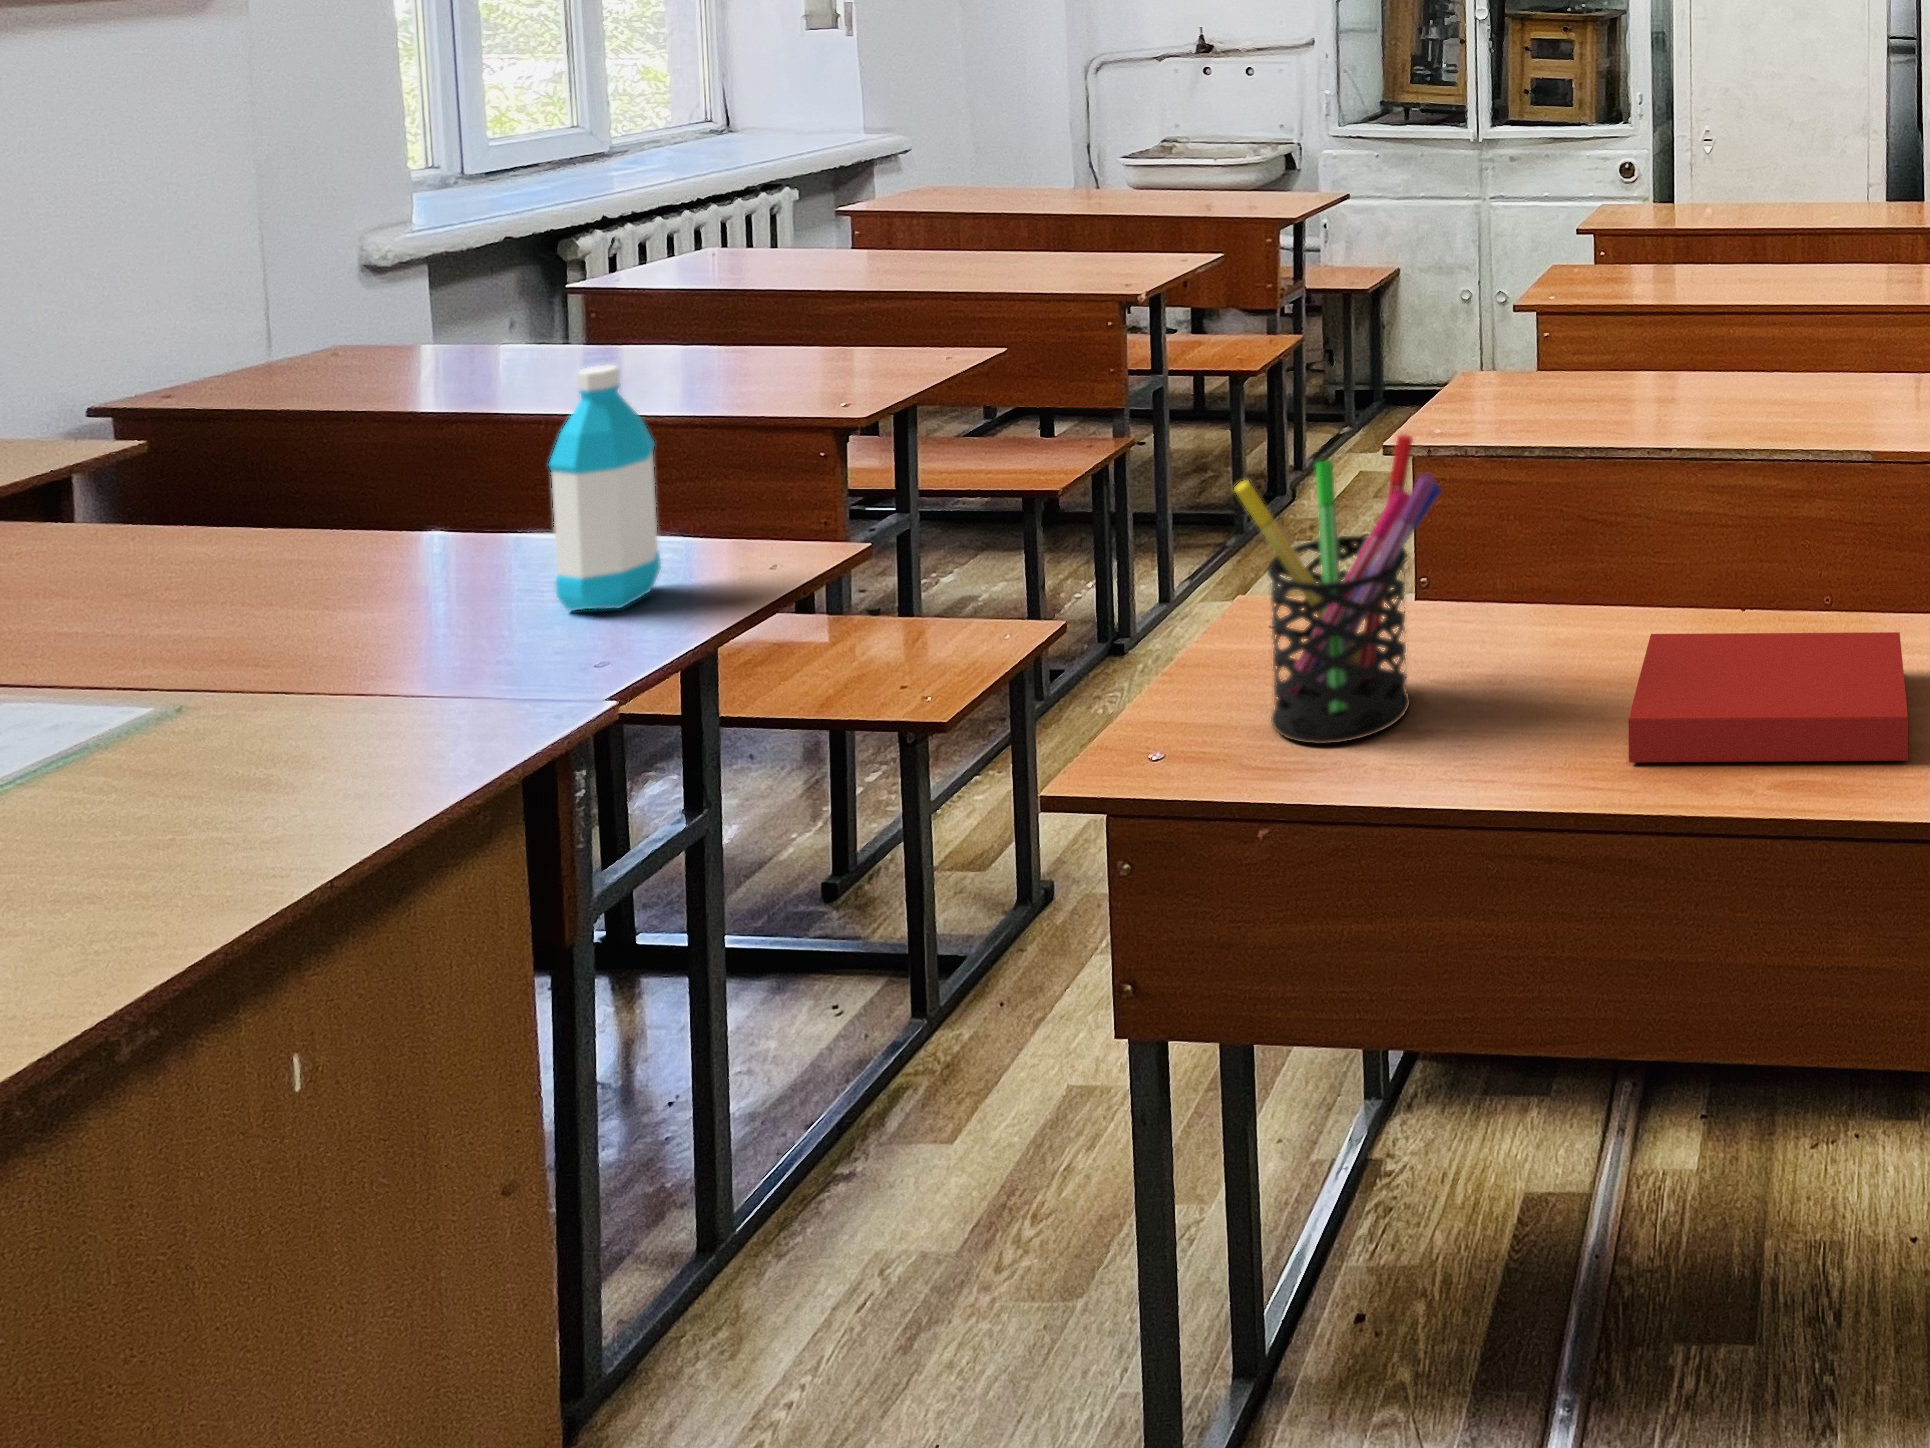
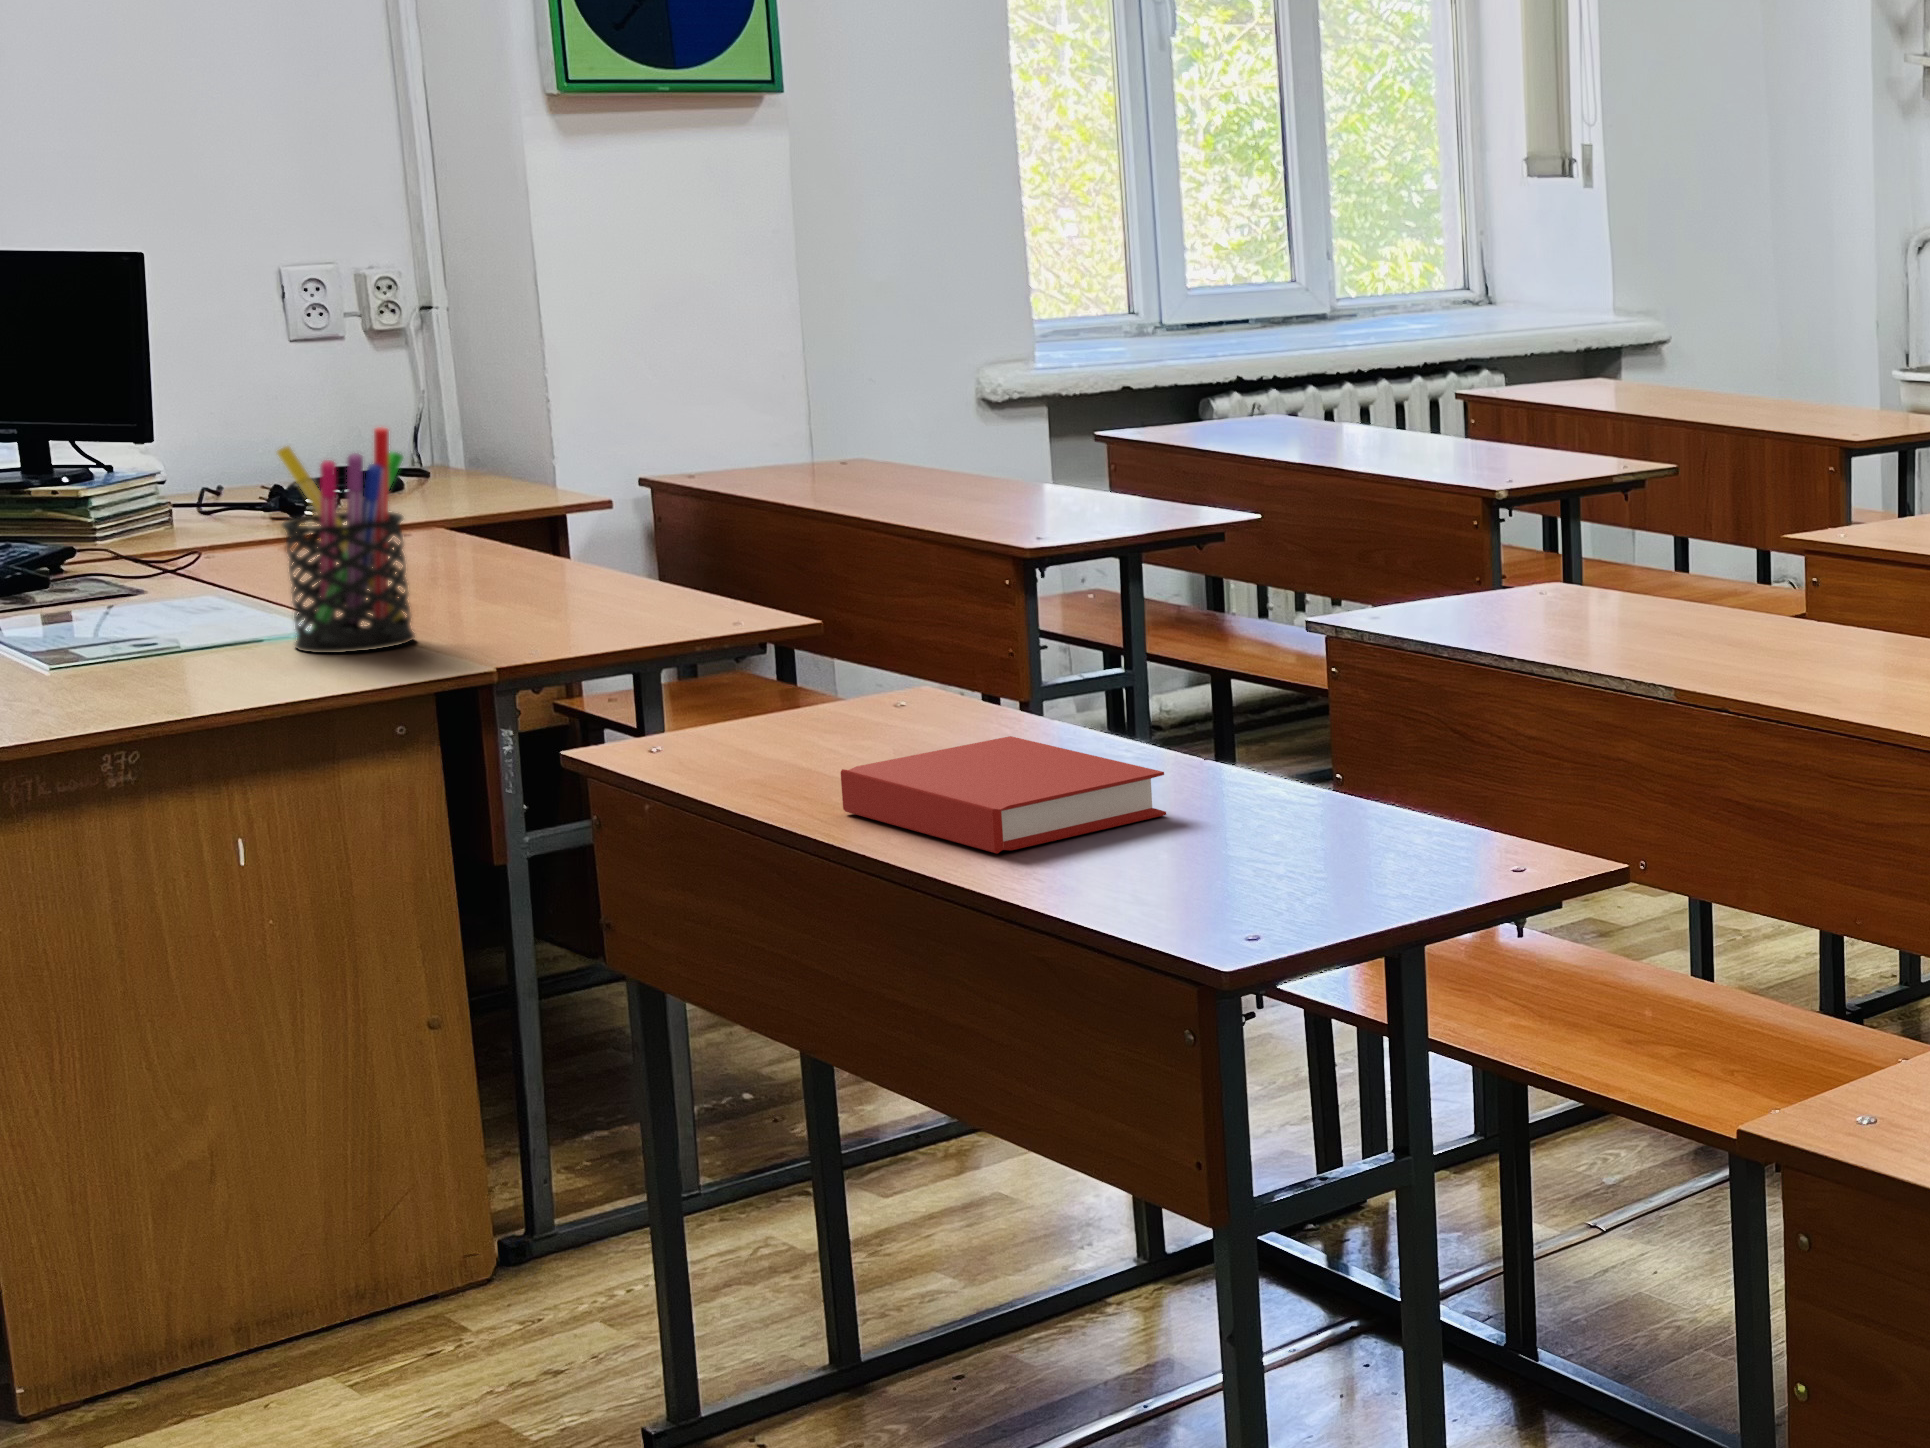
water bottle: present [549,364,661,610] -> none [554,409,646,618]
pen holder: present [1235,434,1441,744] -> present [277,427,415,653]

